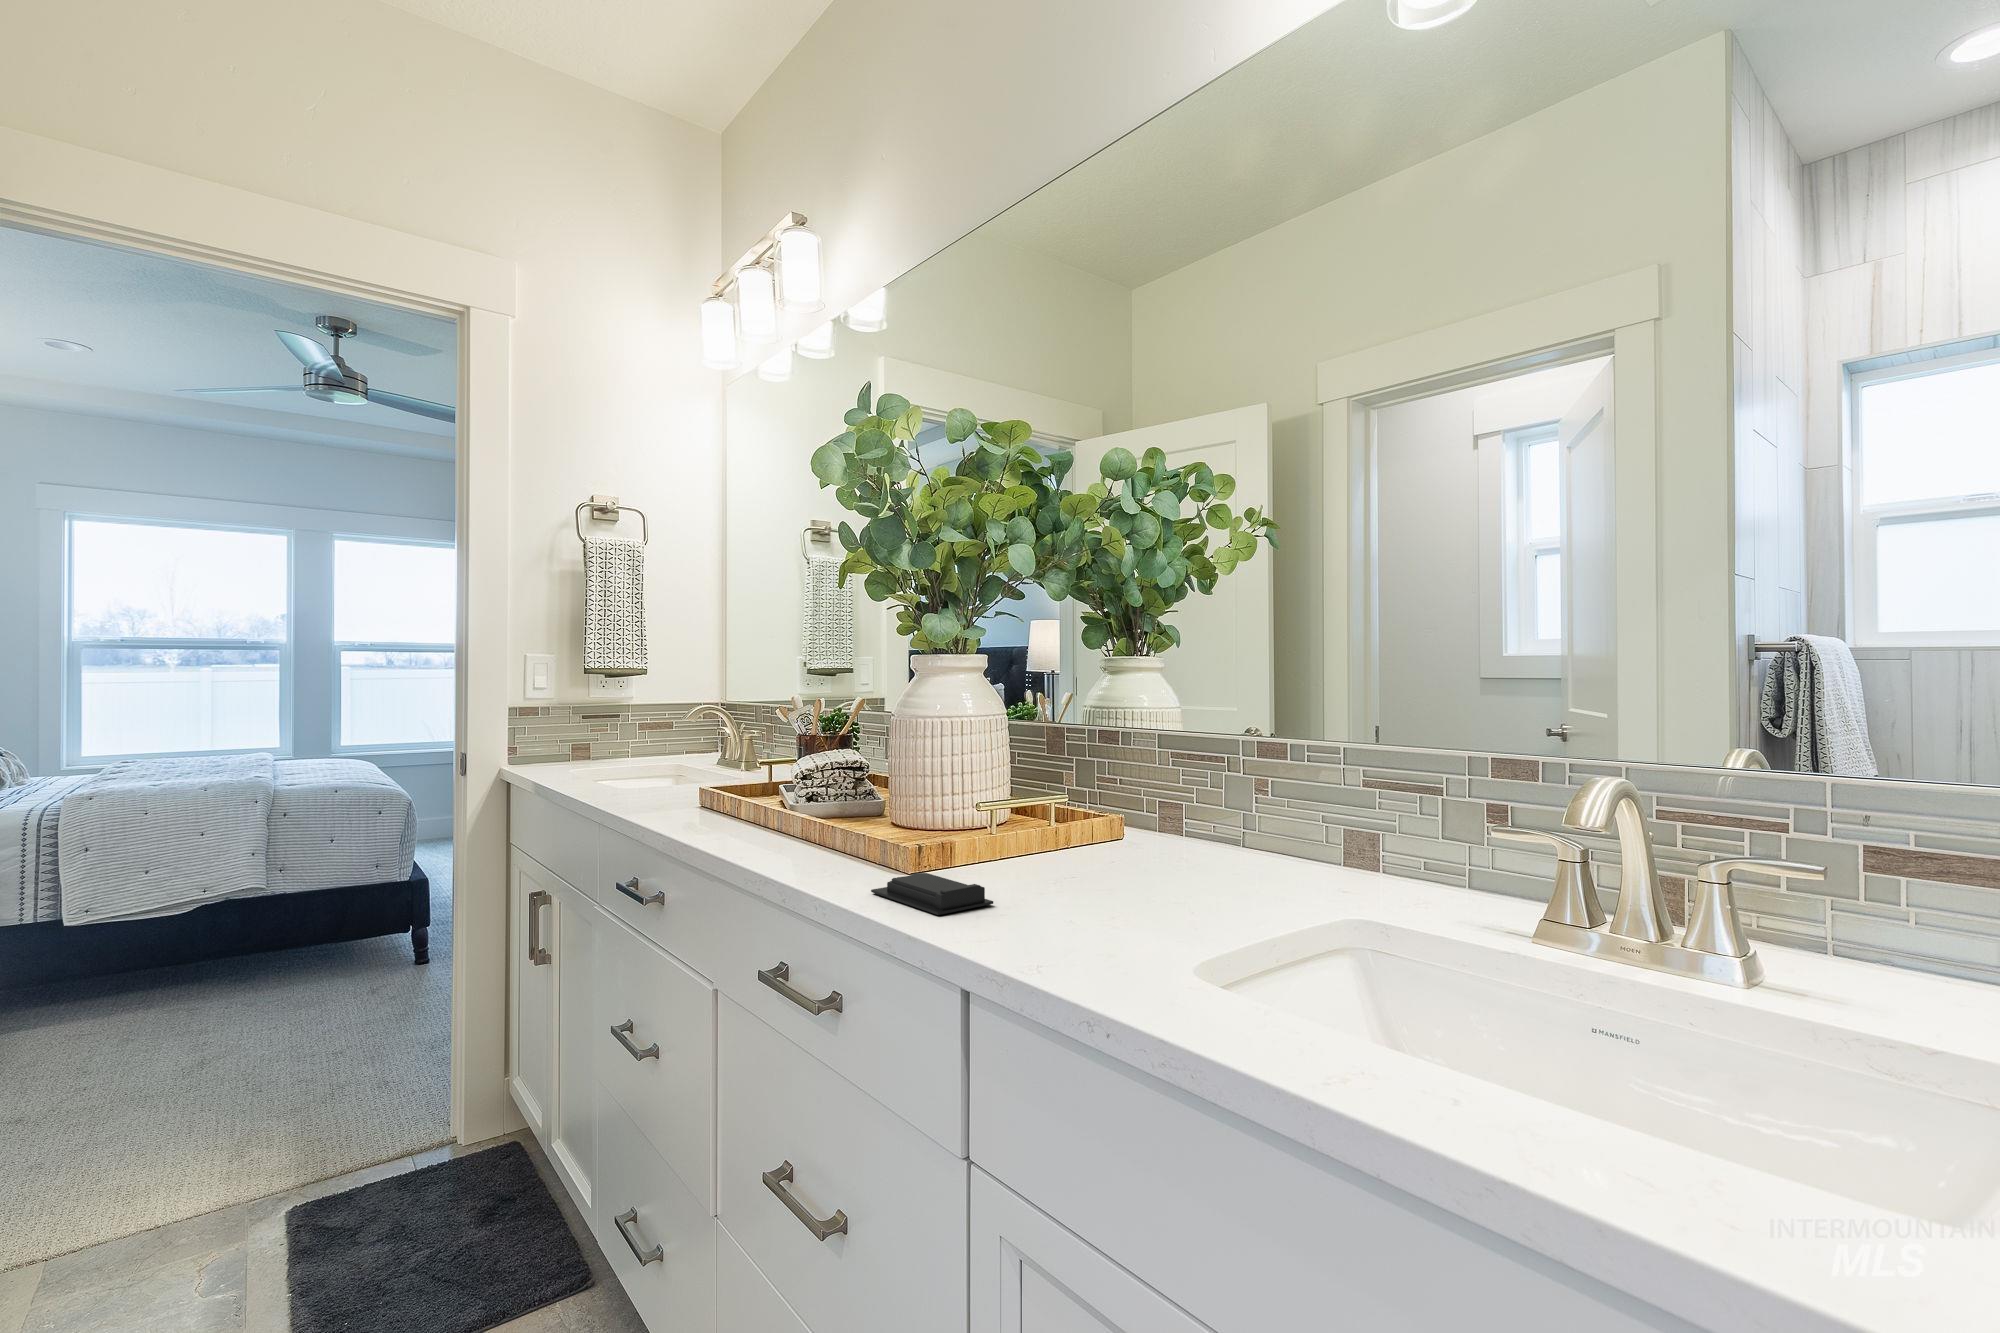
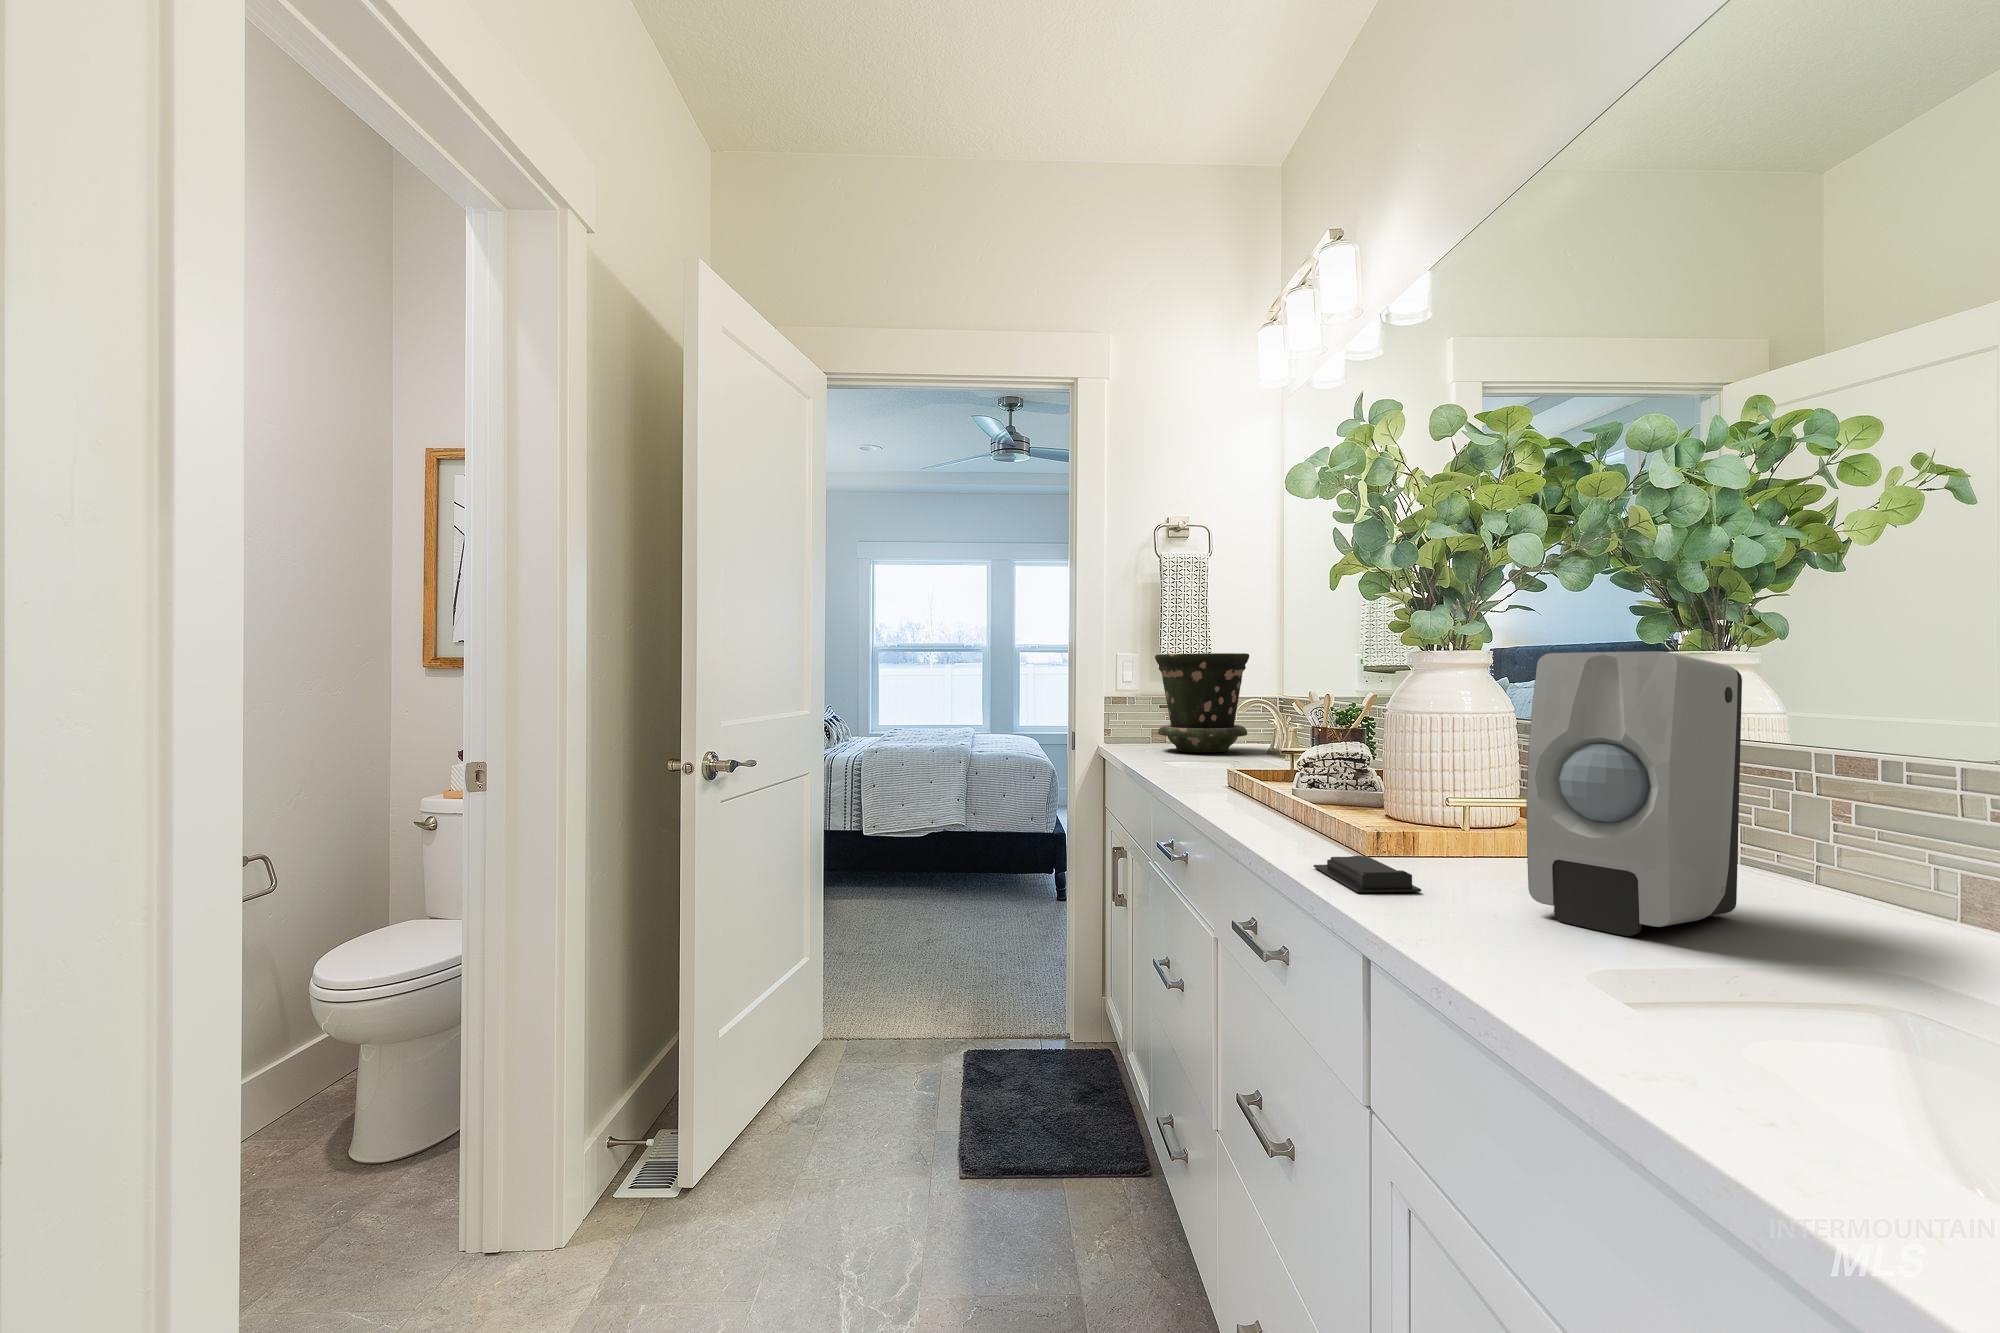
flower pot: none [579,654,694,769] -> present [1155,653,1249,753]
soap dispenser: none [1095,654,1232,919] -> present [1526,651,1742,936]

